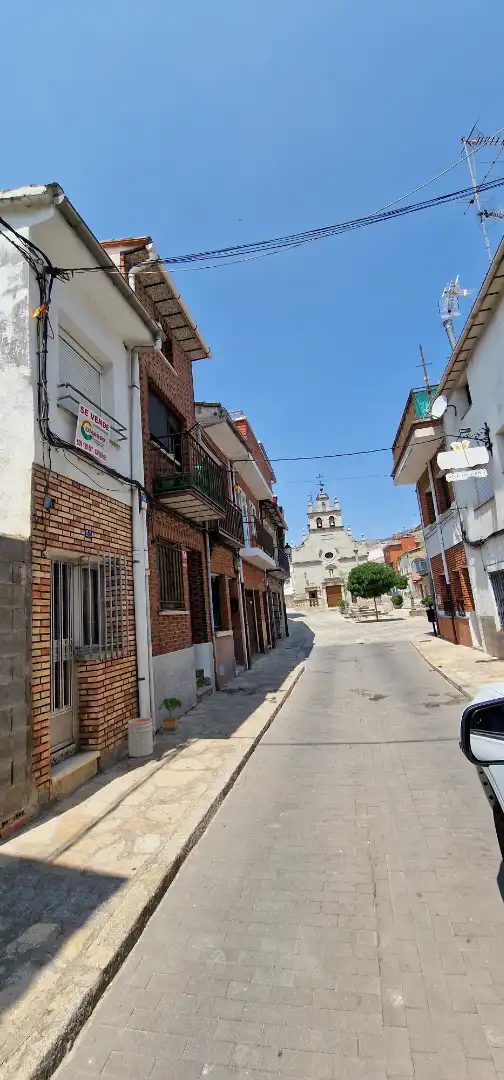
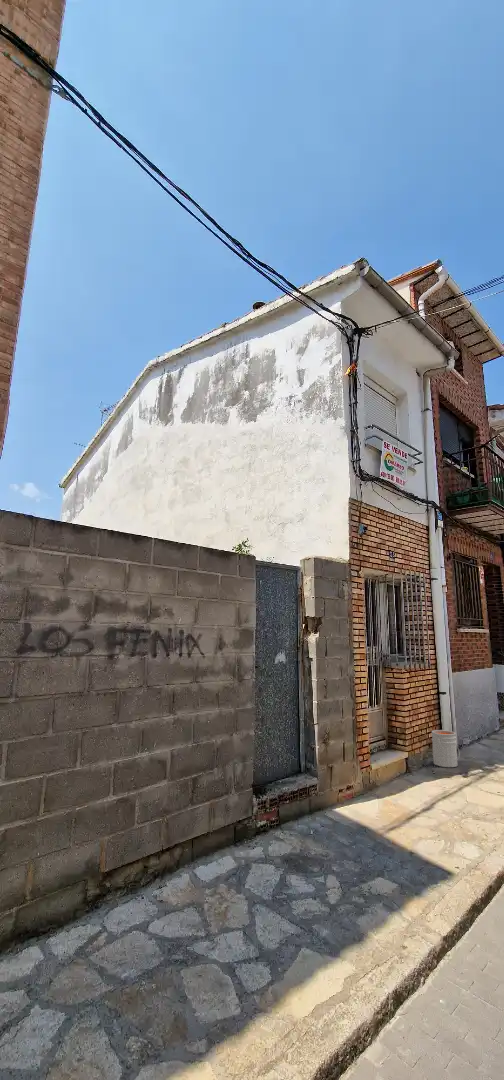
potted tree: present [159,698,182,735] -> none [459,715,487,754]

